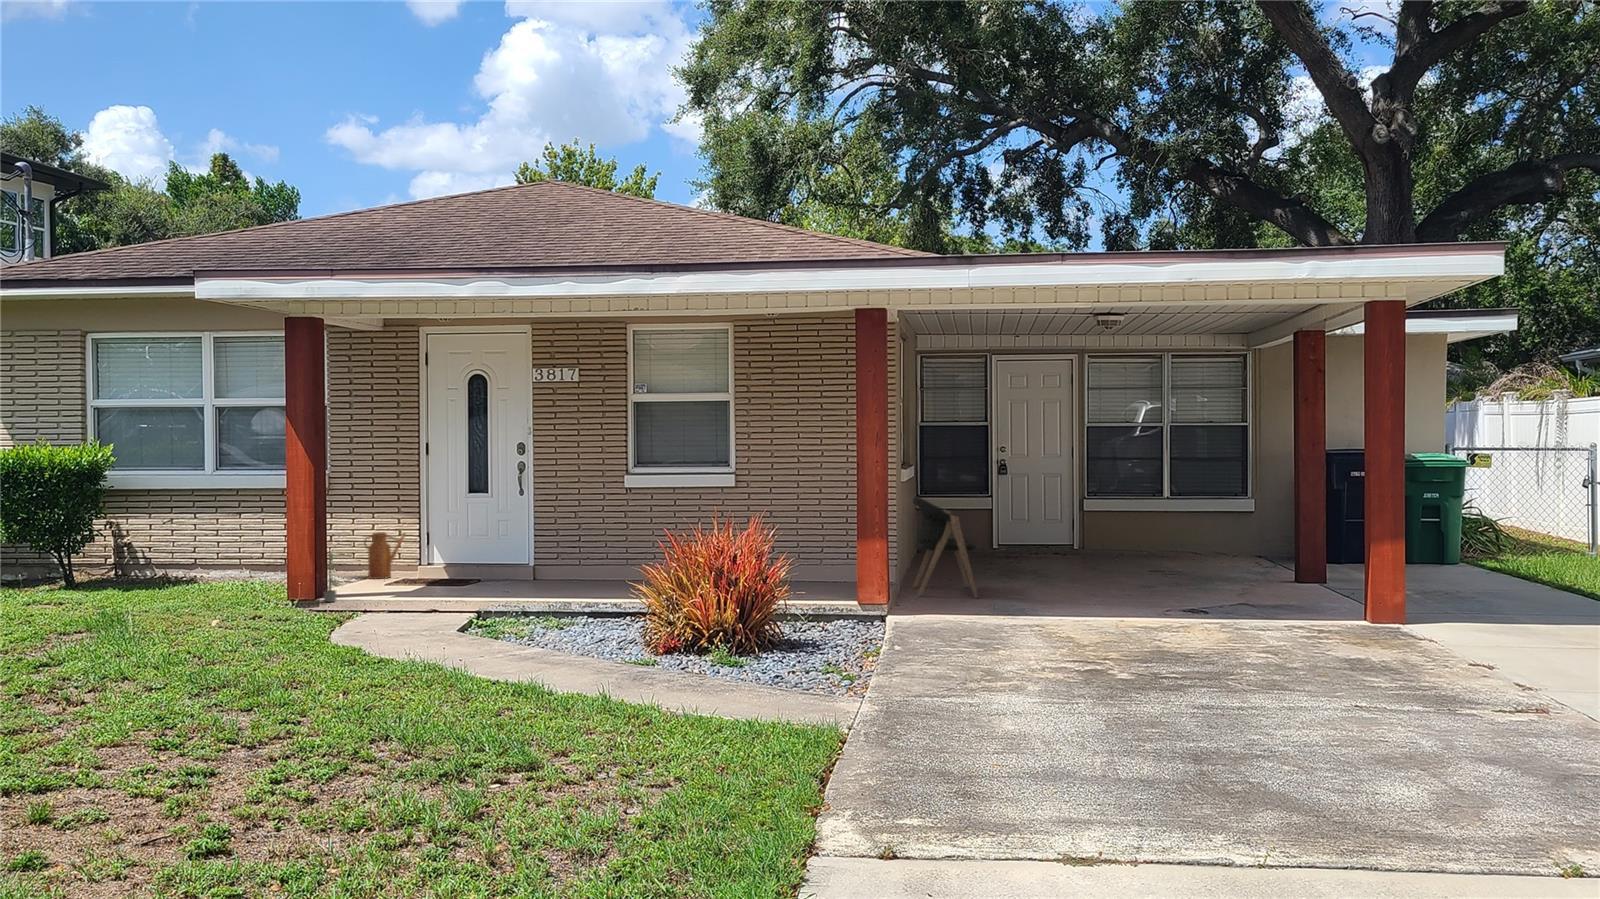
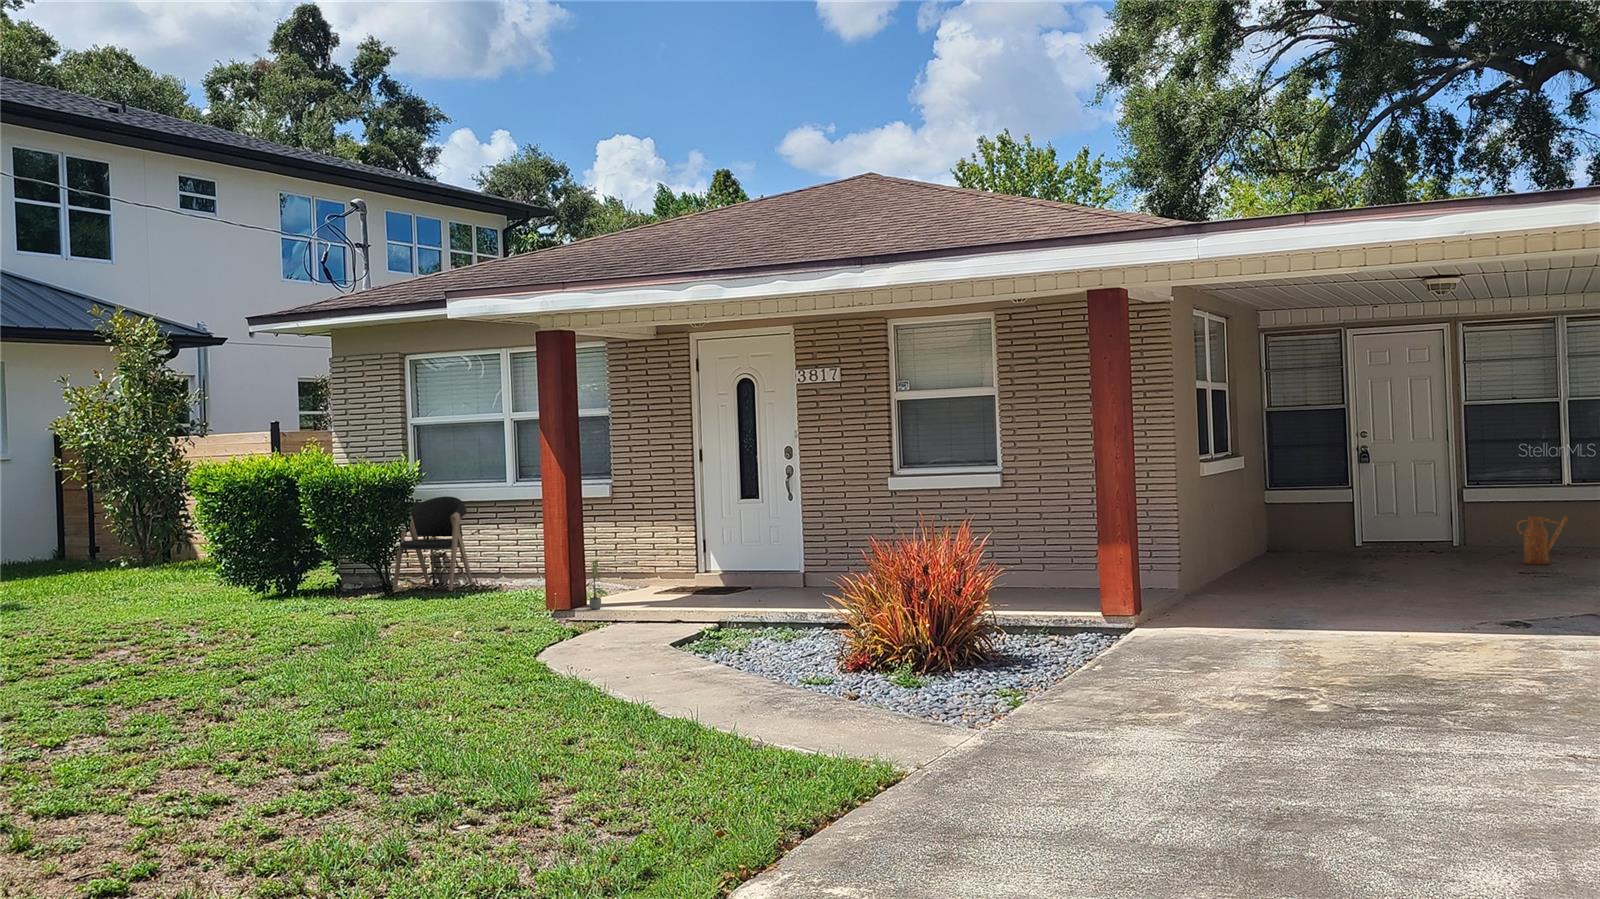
chair: present [913,497,978,598] -> present [393,496,473,591]
watering can: present [364,532,405,579] -> present [1517,516,1568,565]

